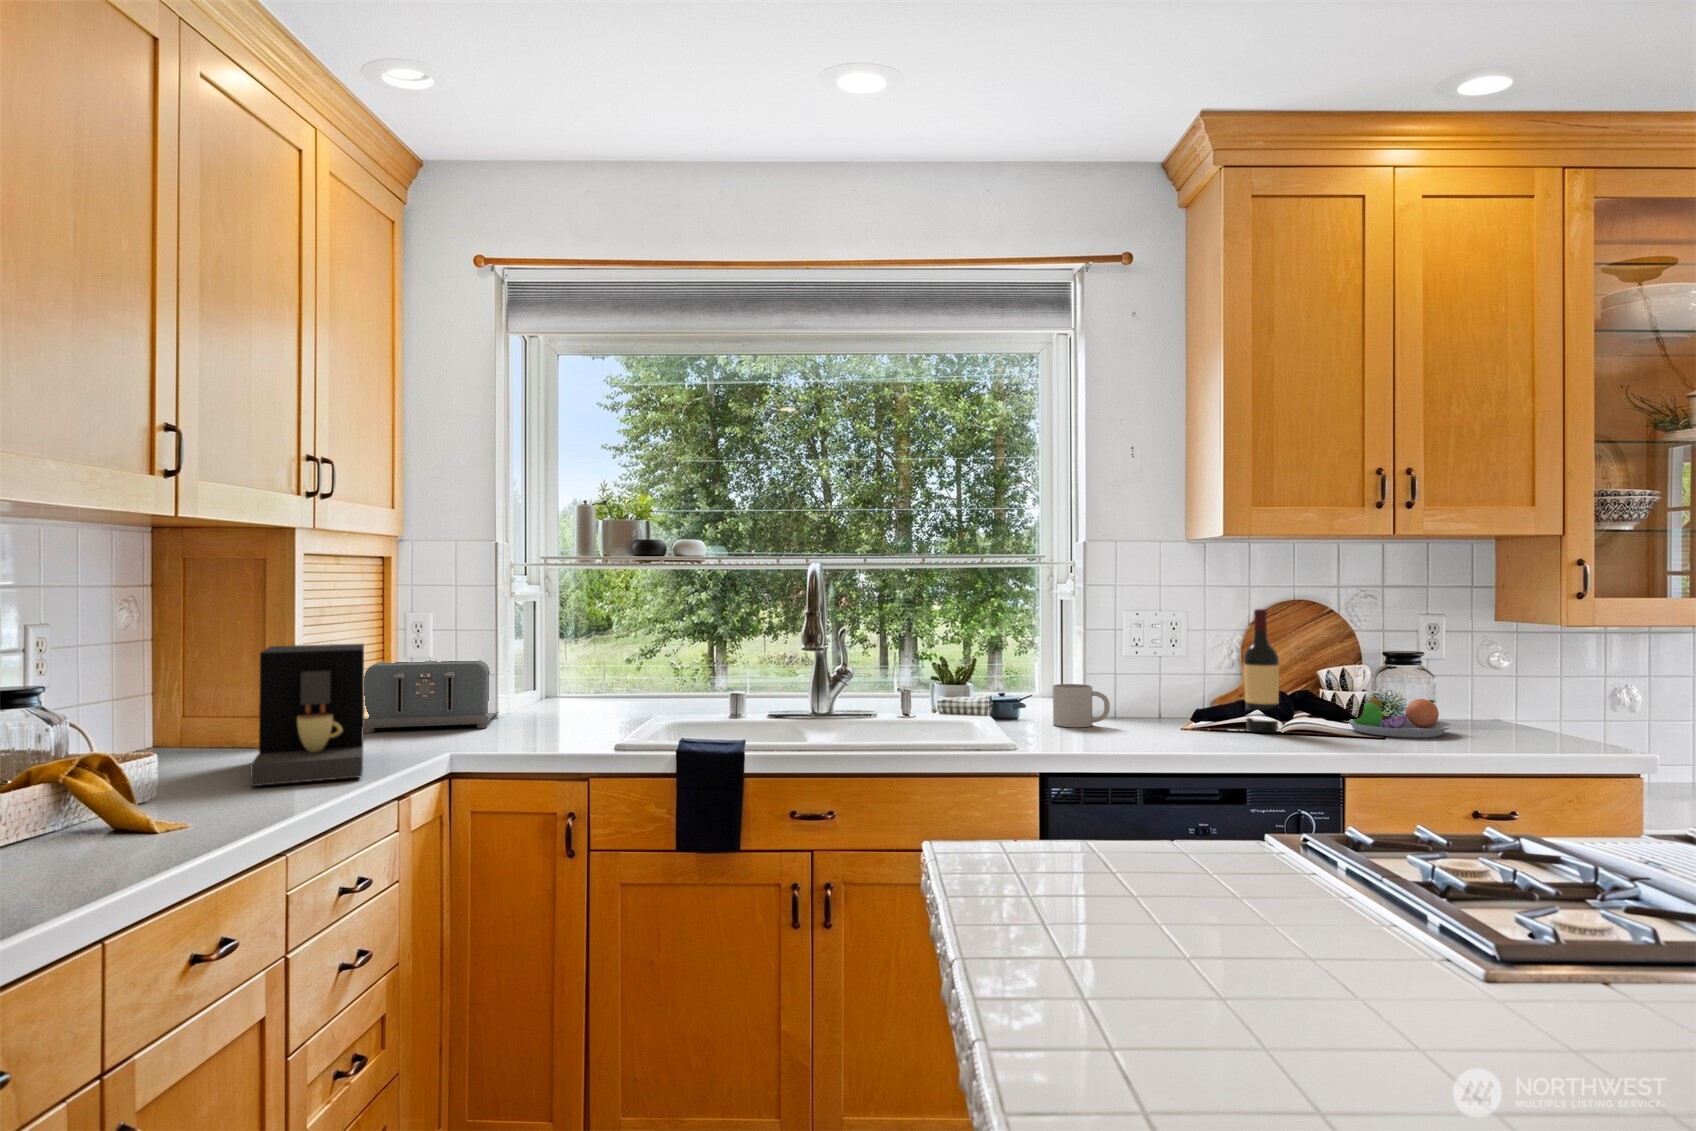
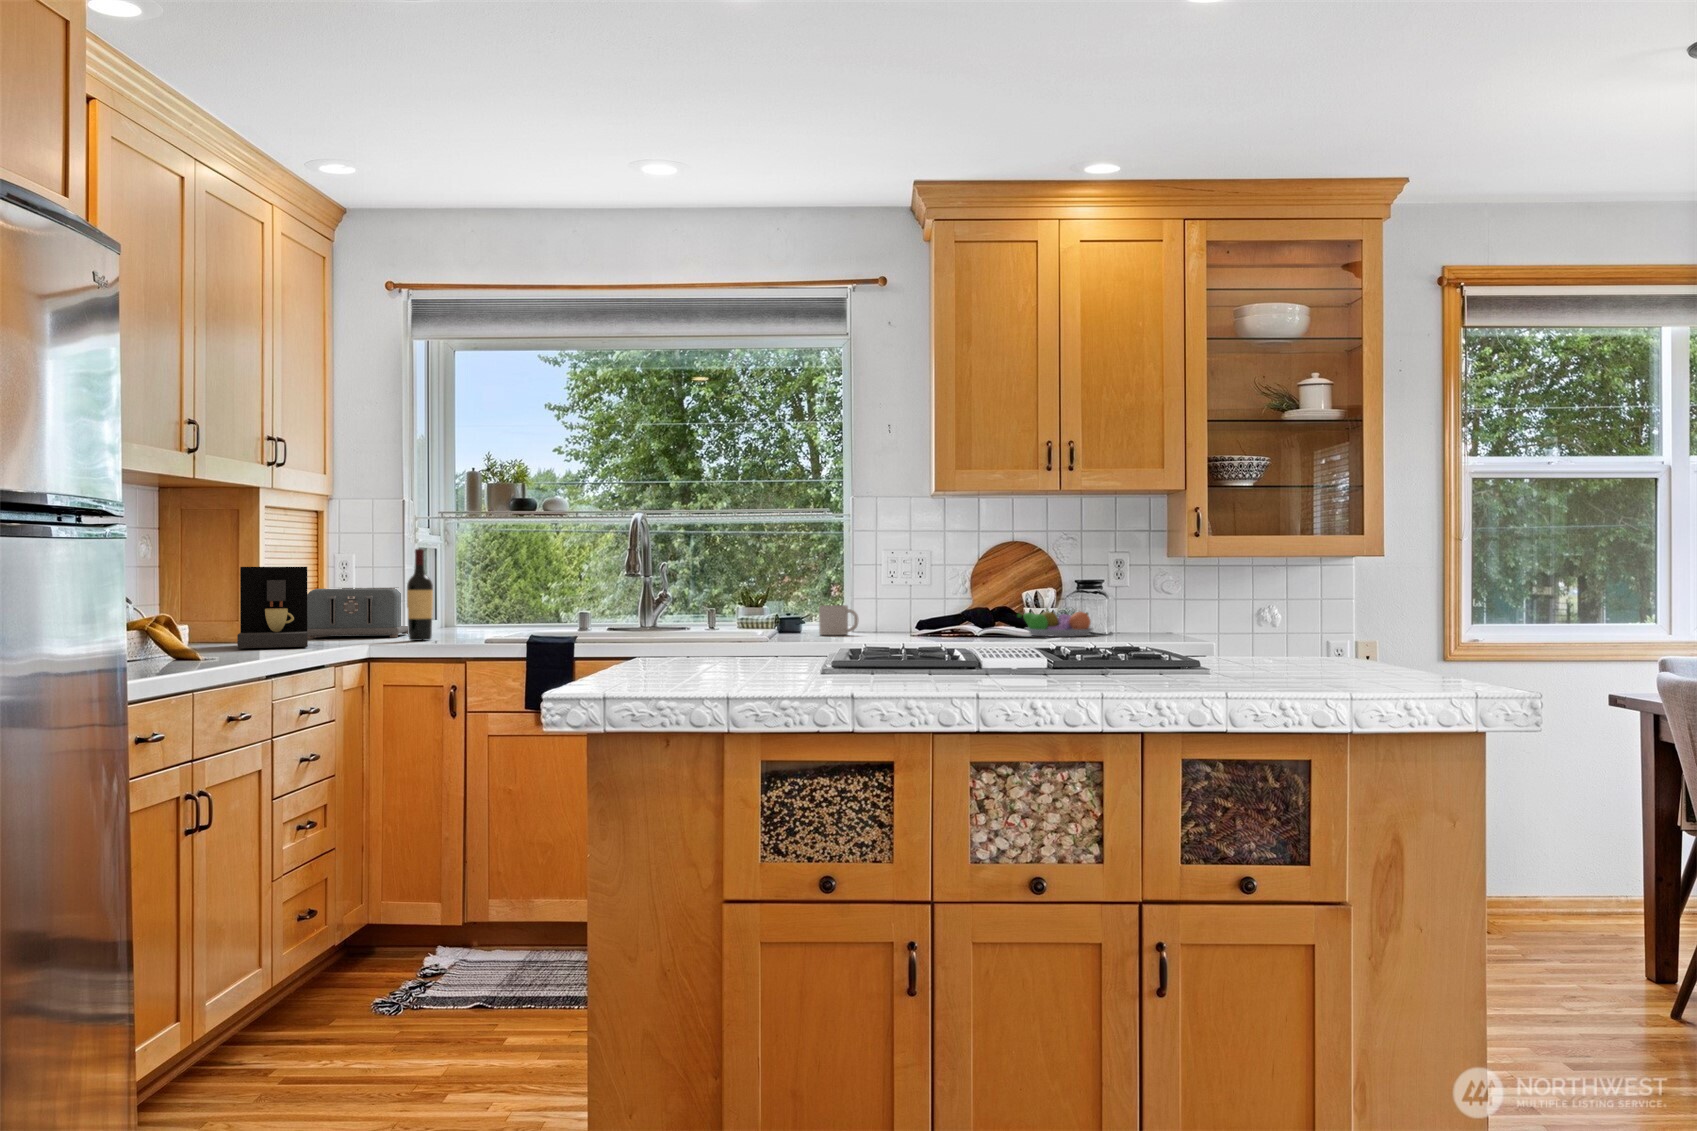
wine bottle: present [1244,609,1279,733] -> present [407,549,433,641]

